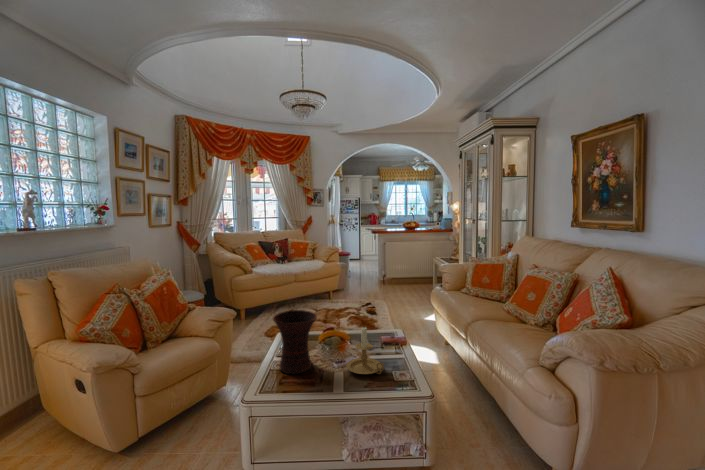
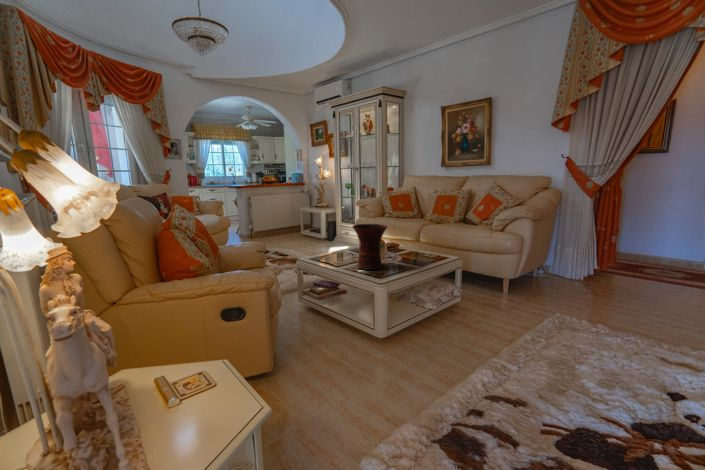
candle holder: present [346,327,384,374] -> none [397,227,428,260]

